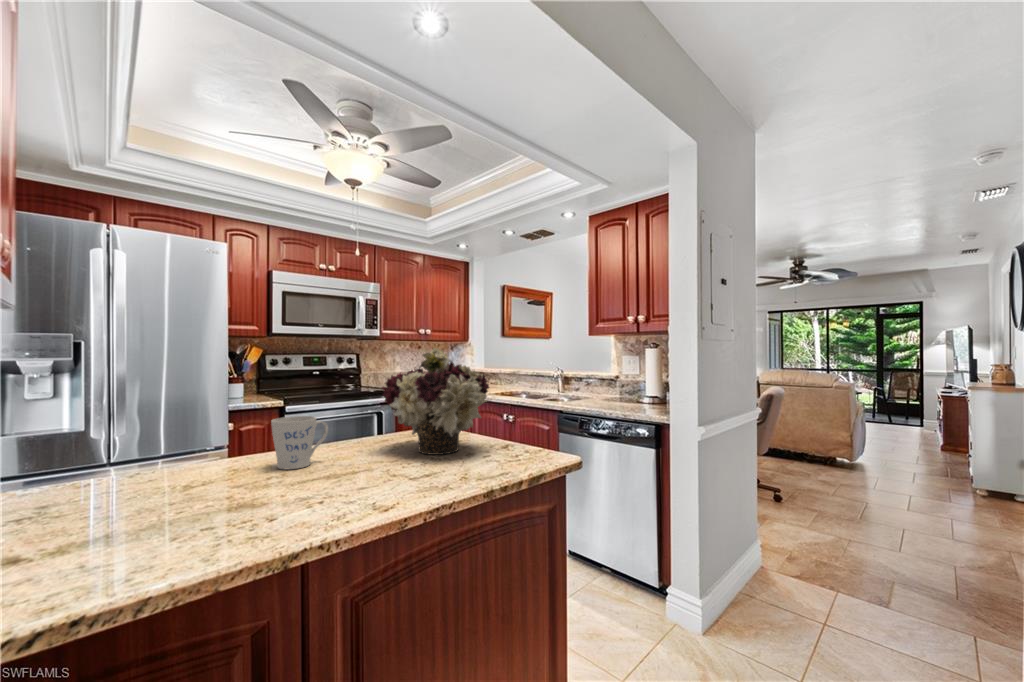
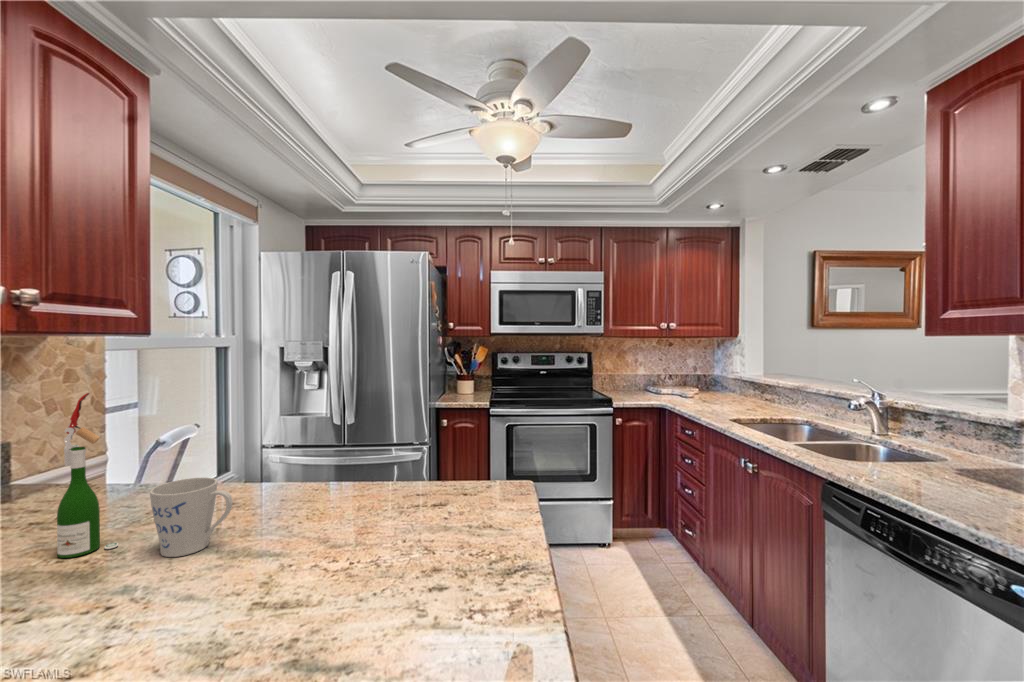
flower arrangement: present [382,348,489,455] -> none [275,394,448,590]
wine bottle: none [186,349,233,484] -> present [57,393,118,558]

